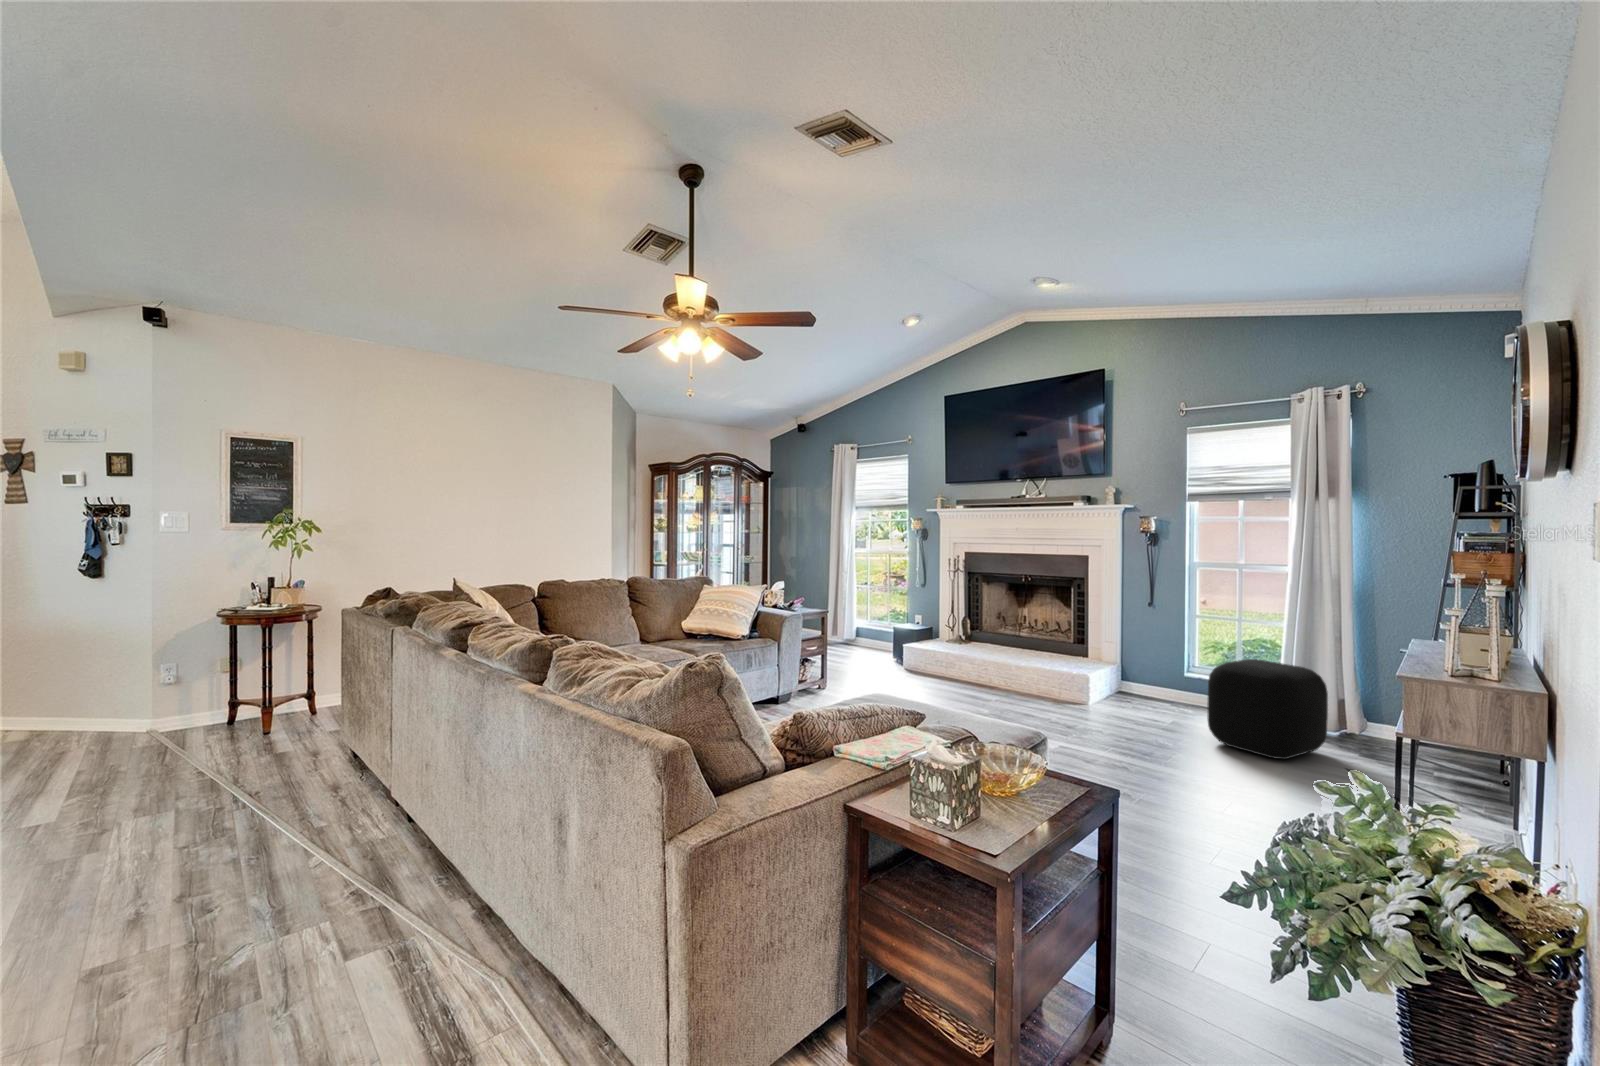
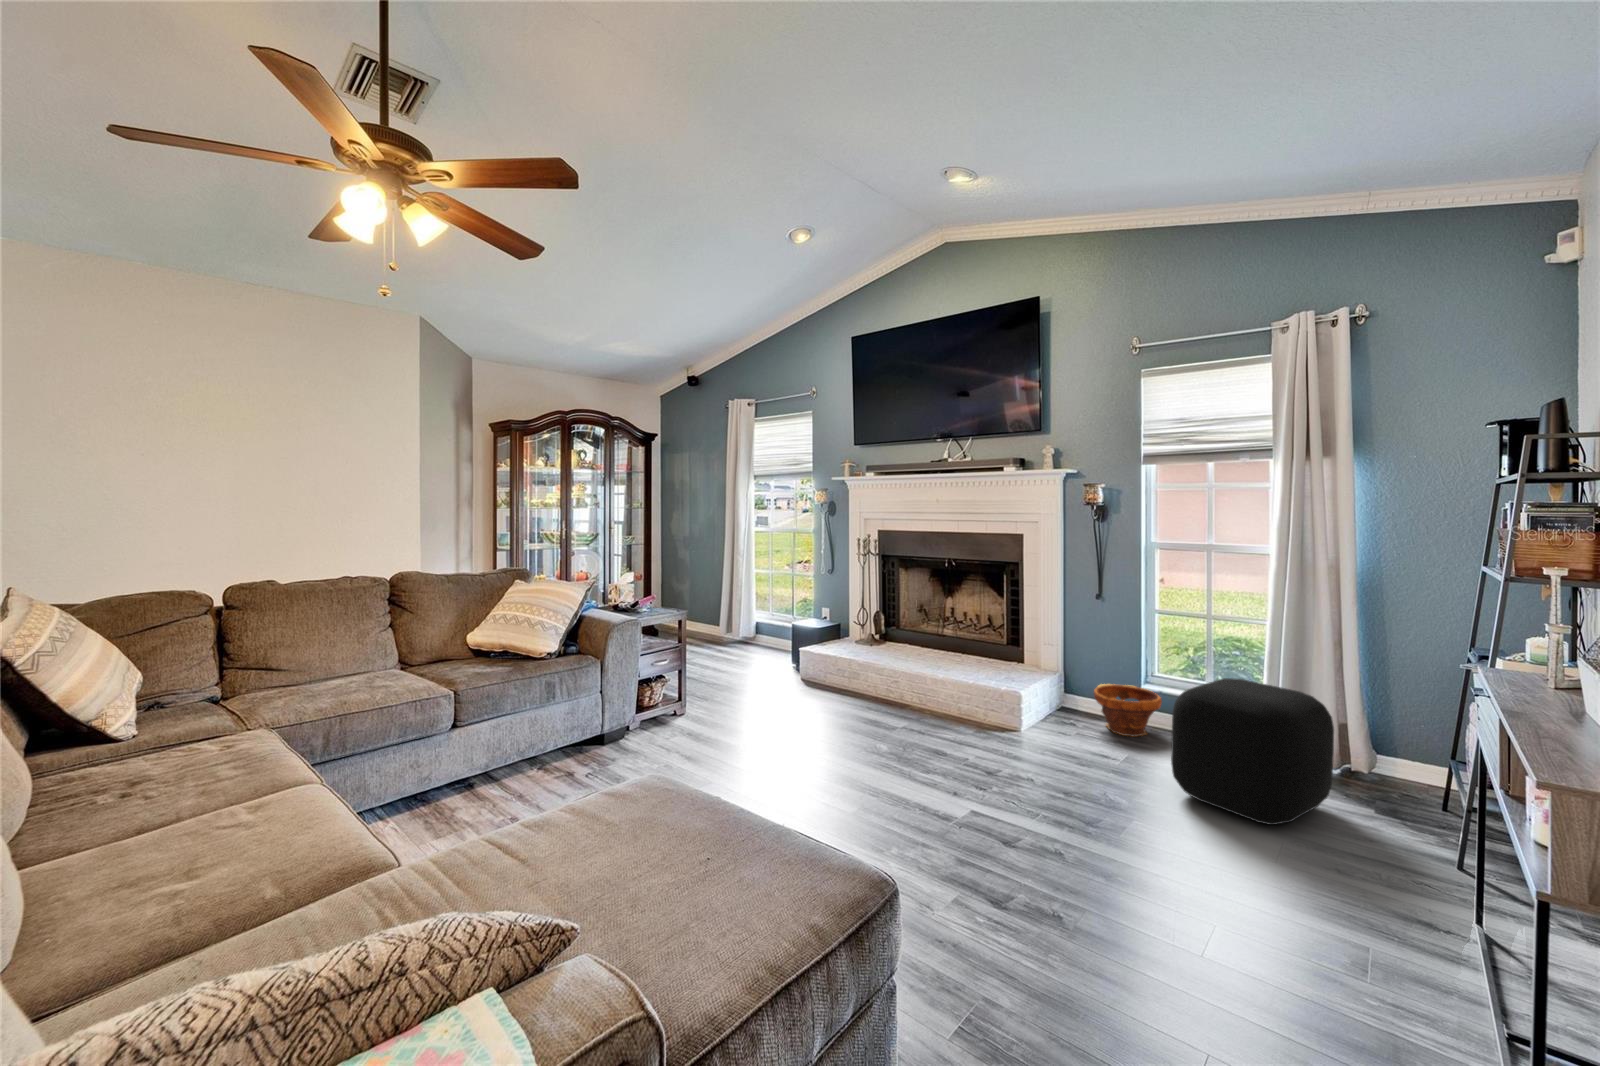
planter: none [1147,673,1202,712] -> present [1094,684,1162,736]

